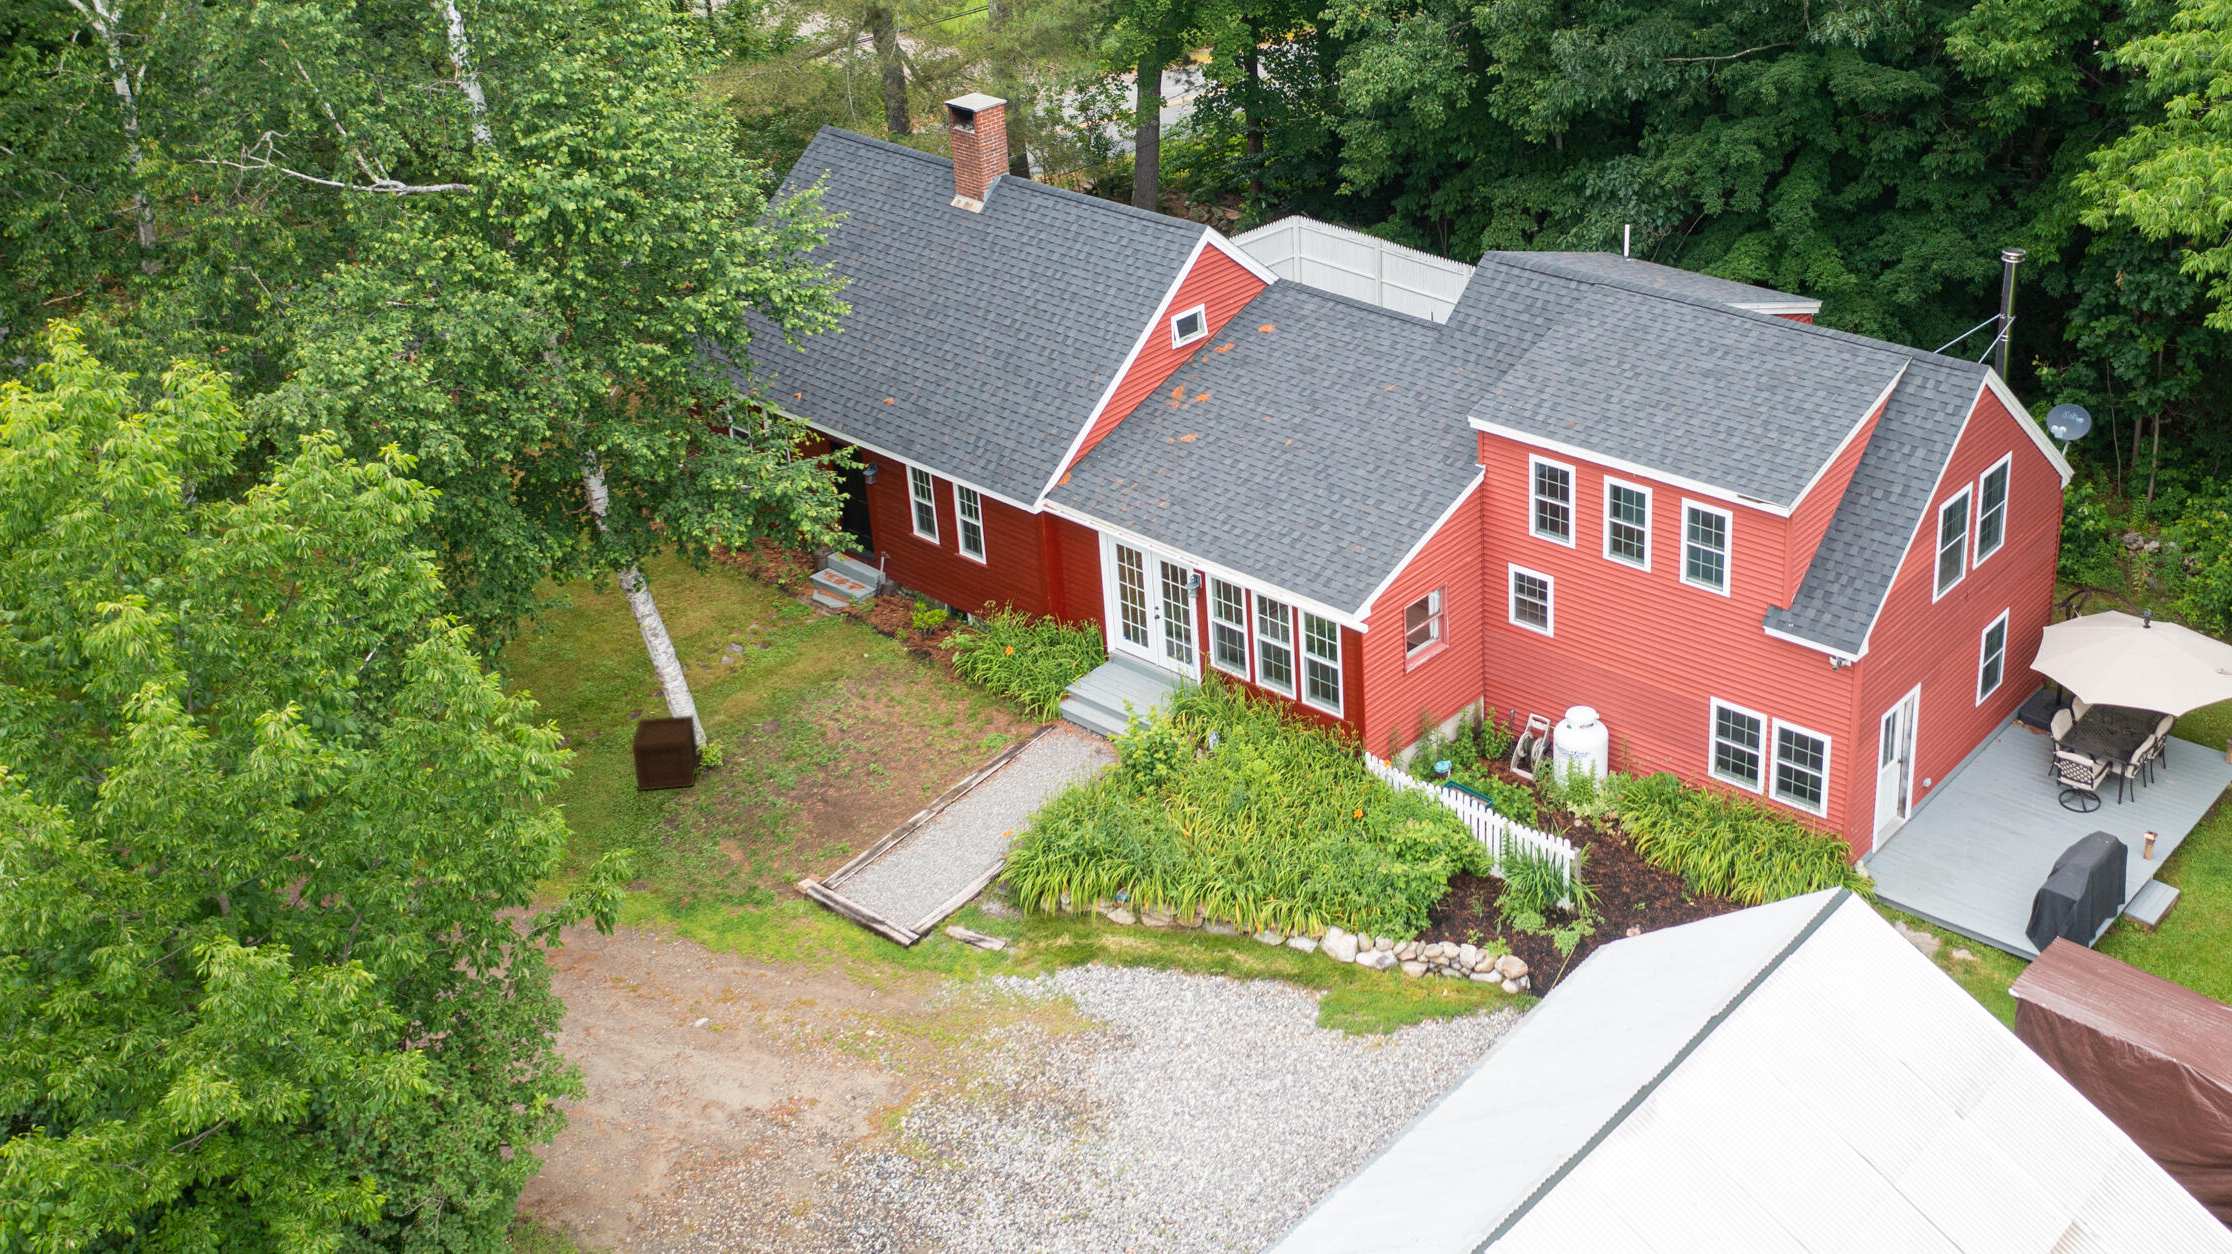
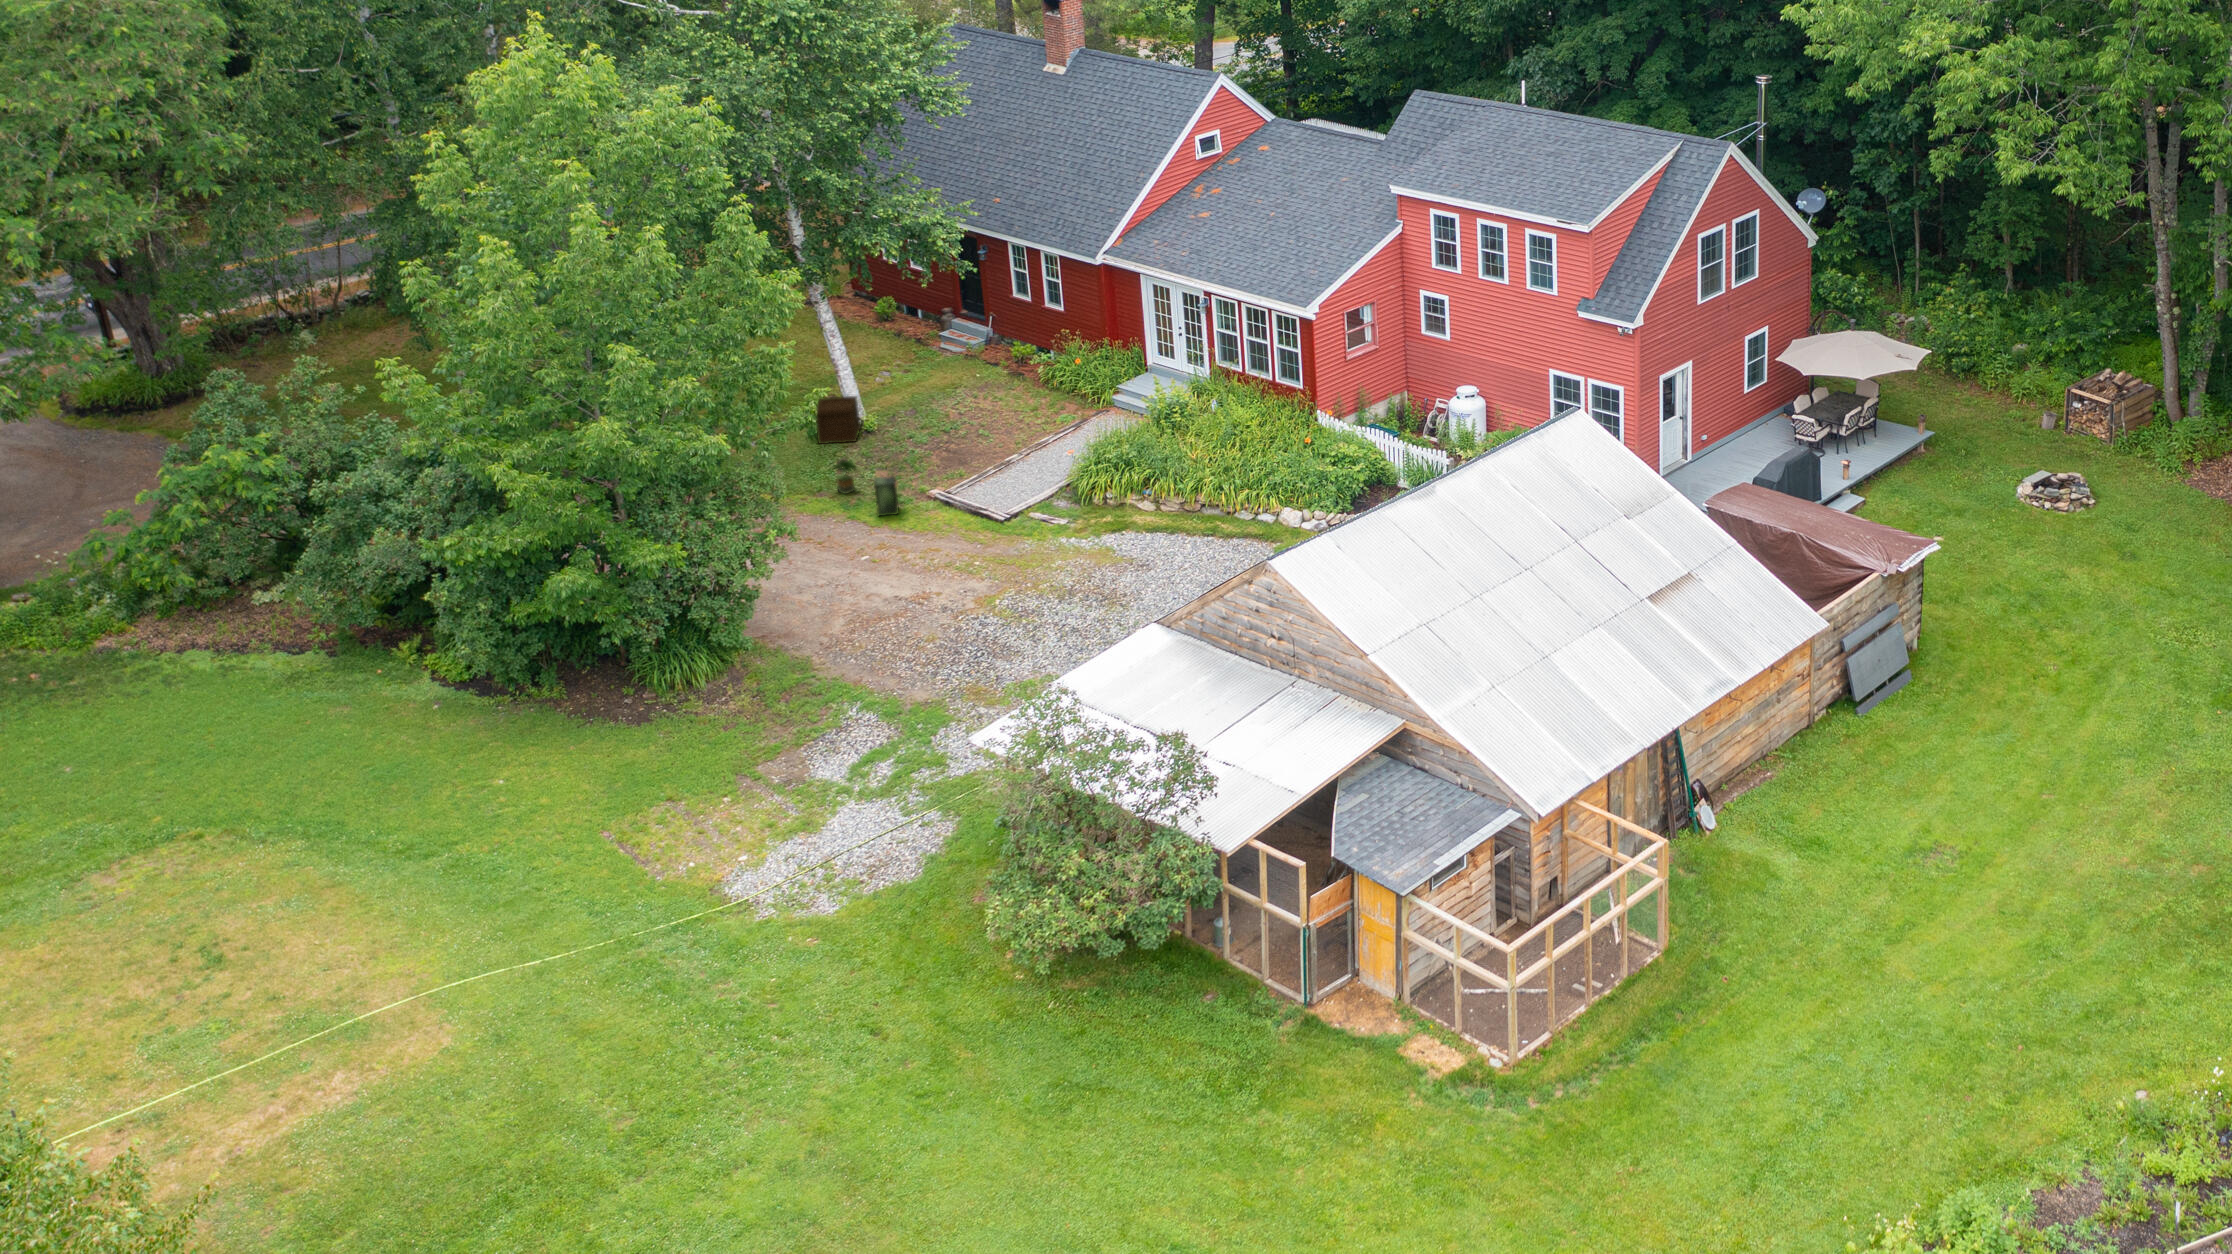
potted tree: none [657,840,695,893] -> present [833,460,857,494]
storage box: none [719,876,755,939] -> present [874,476,899,516]

